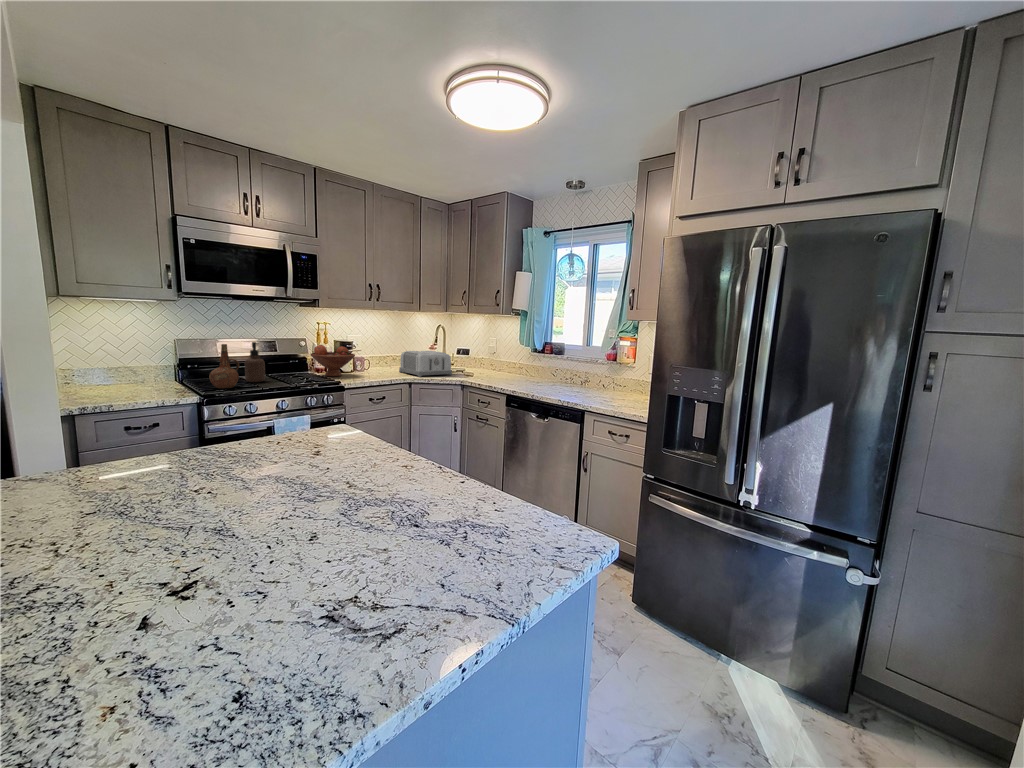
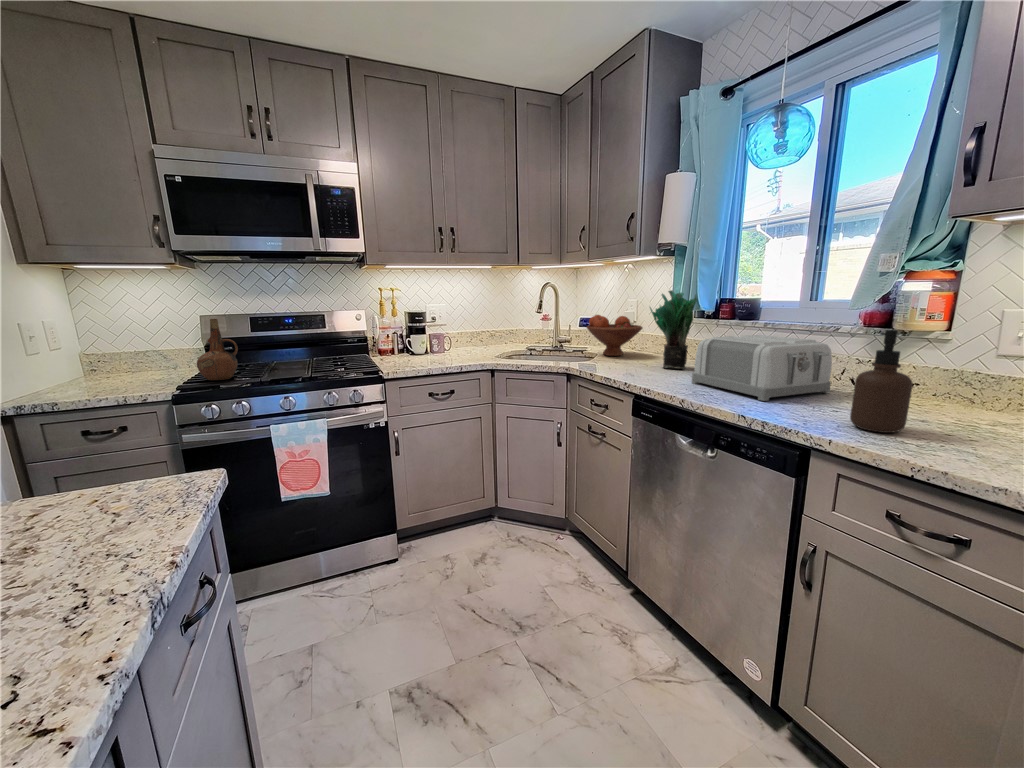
potted plant: none [509,337,534,381] -> present [650,290,697,369]
soap dispenser: present [245,342,265,382] -> present [850,330,913,433]
fruit bowl: present [311,345,355,376] -> present [587,315,643,356]
toaster: present [399,351,452,377] -> present [692,335,832,401]

